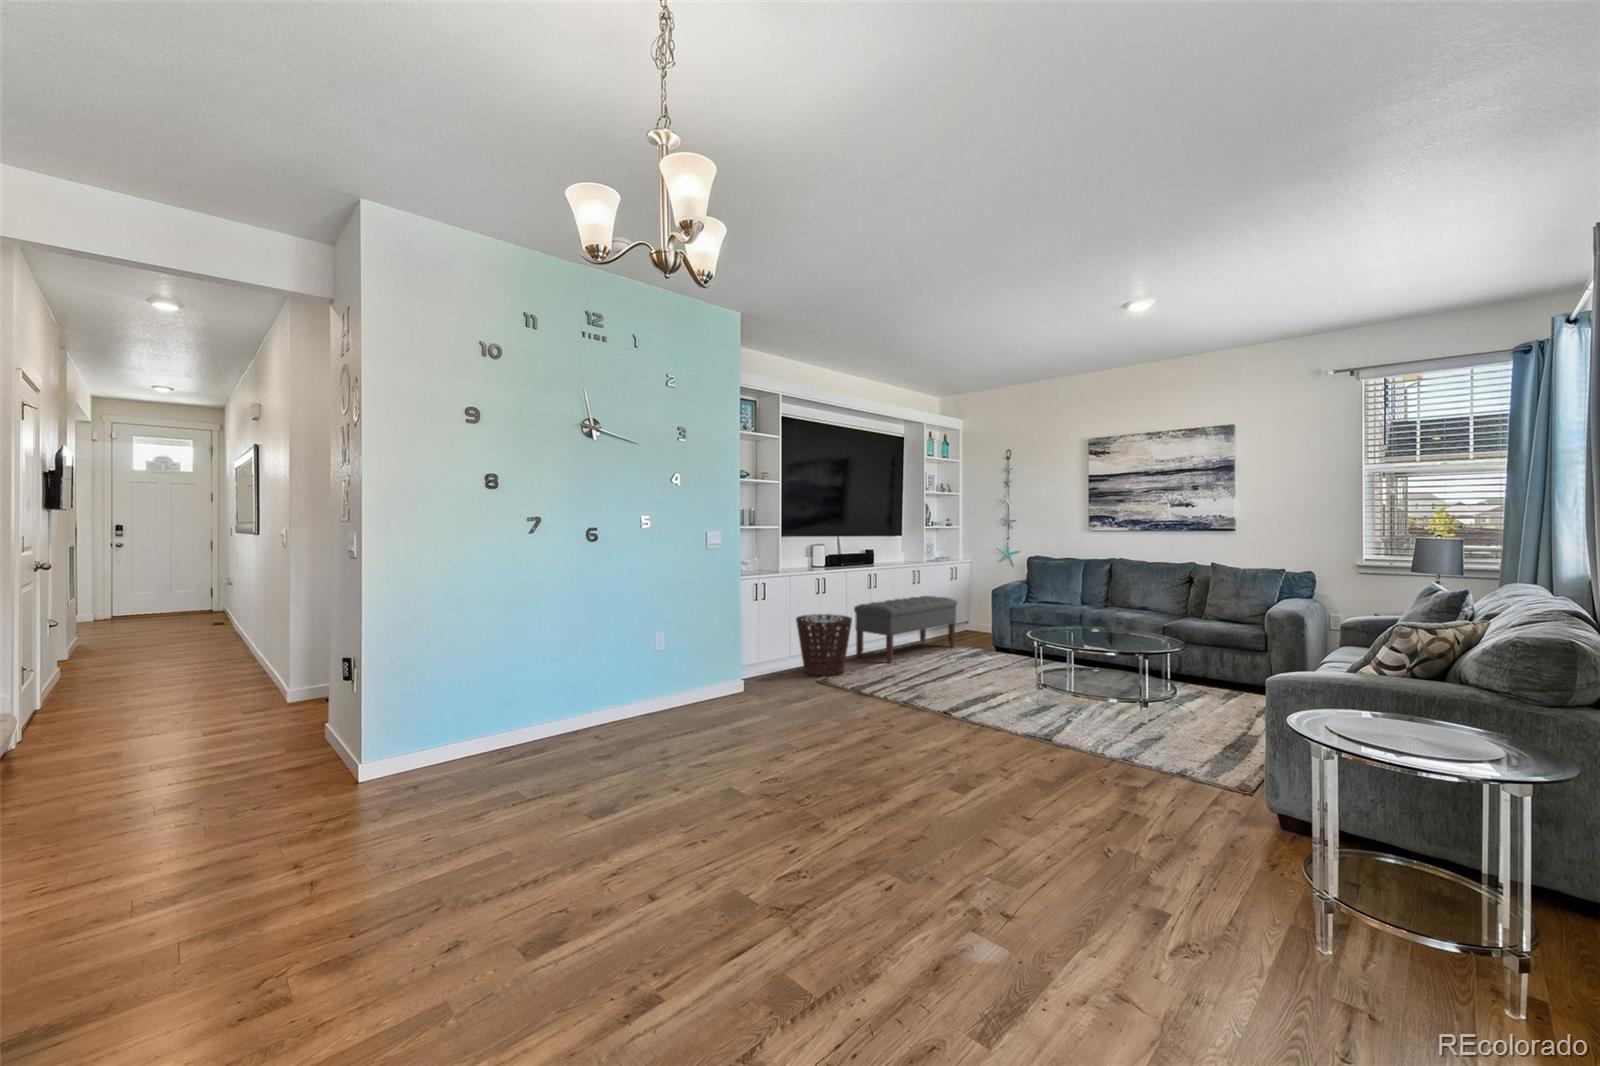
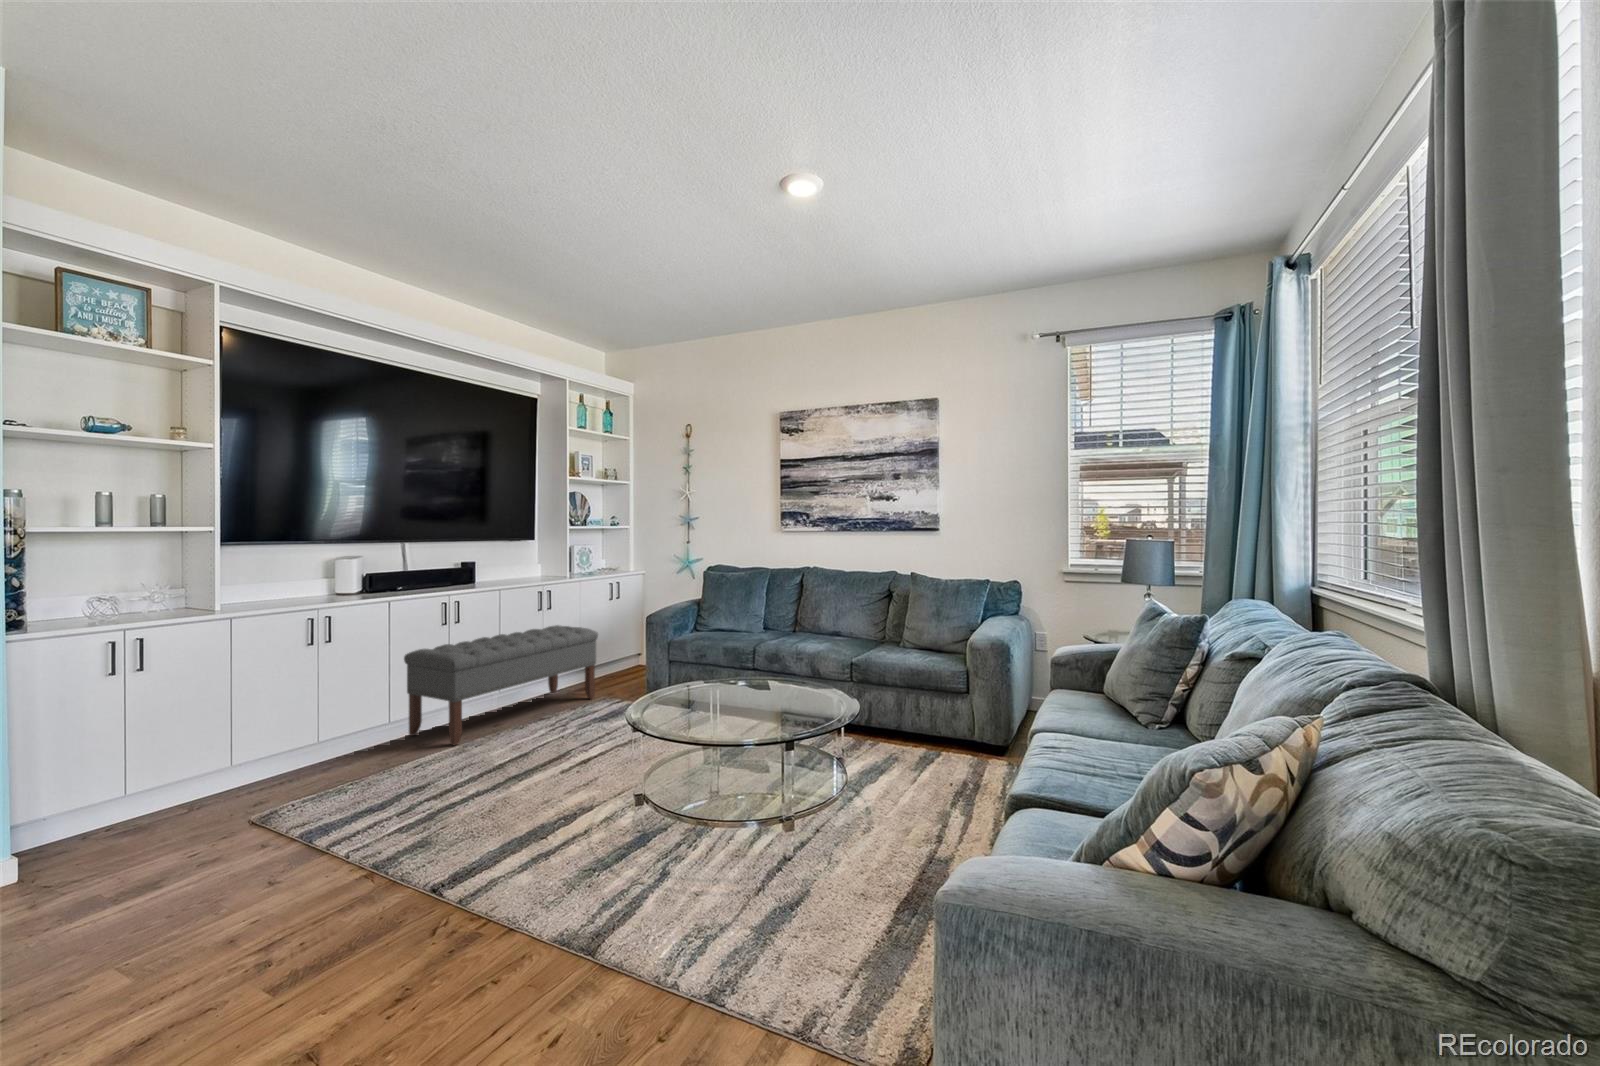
basket: present [796,614,852,676] -> none [230,676,359,799]

